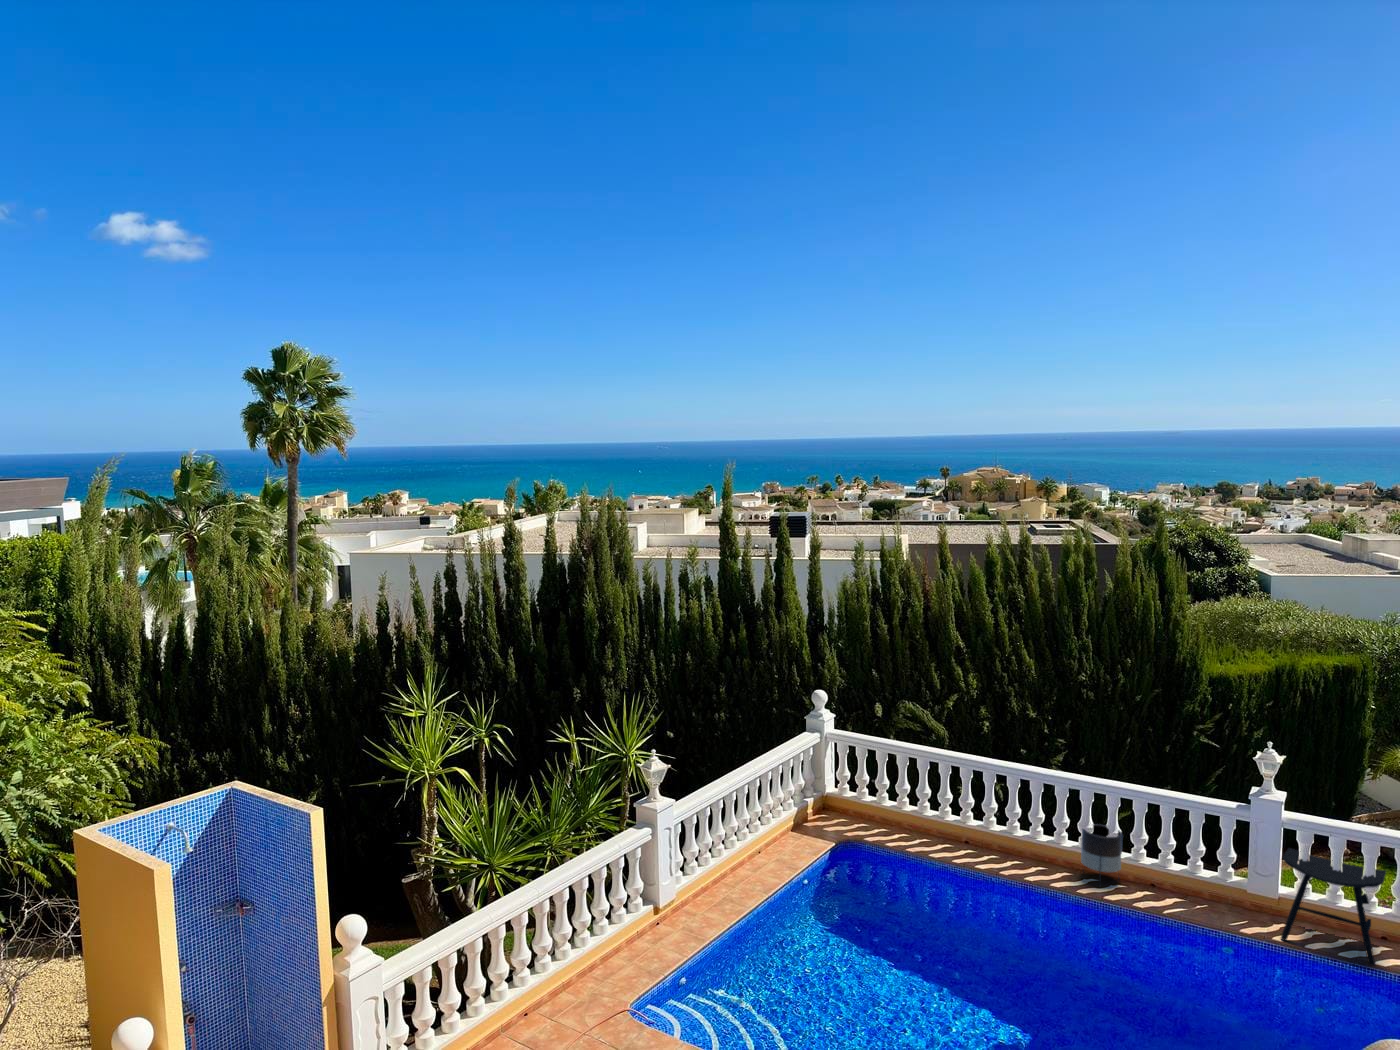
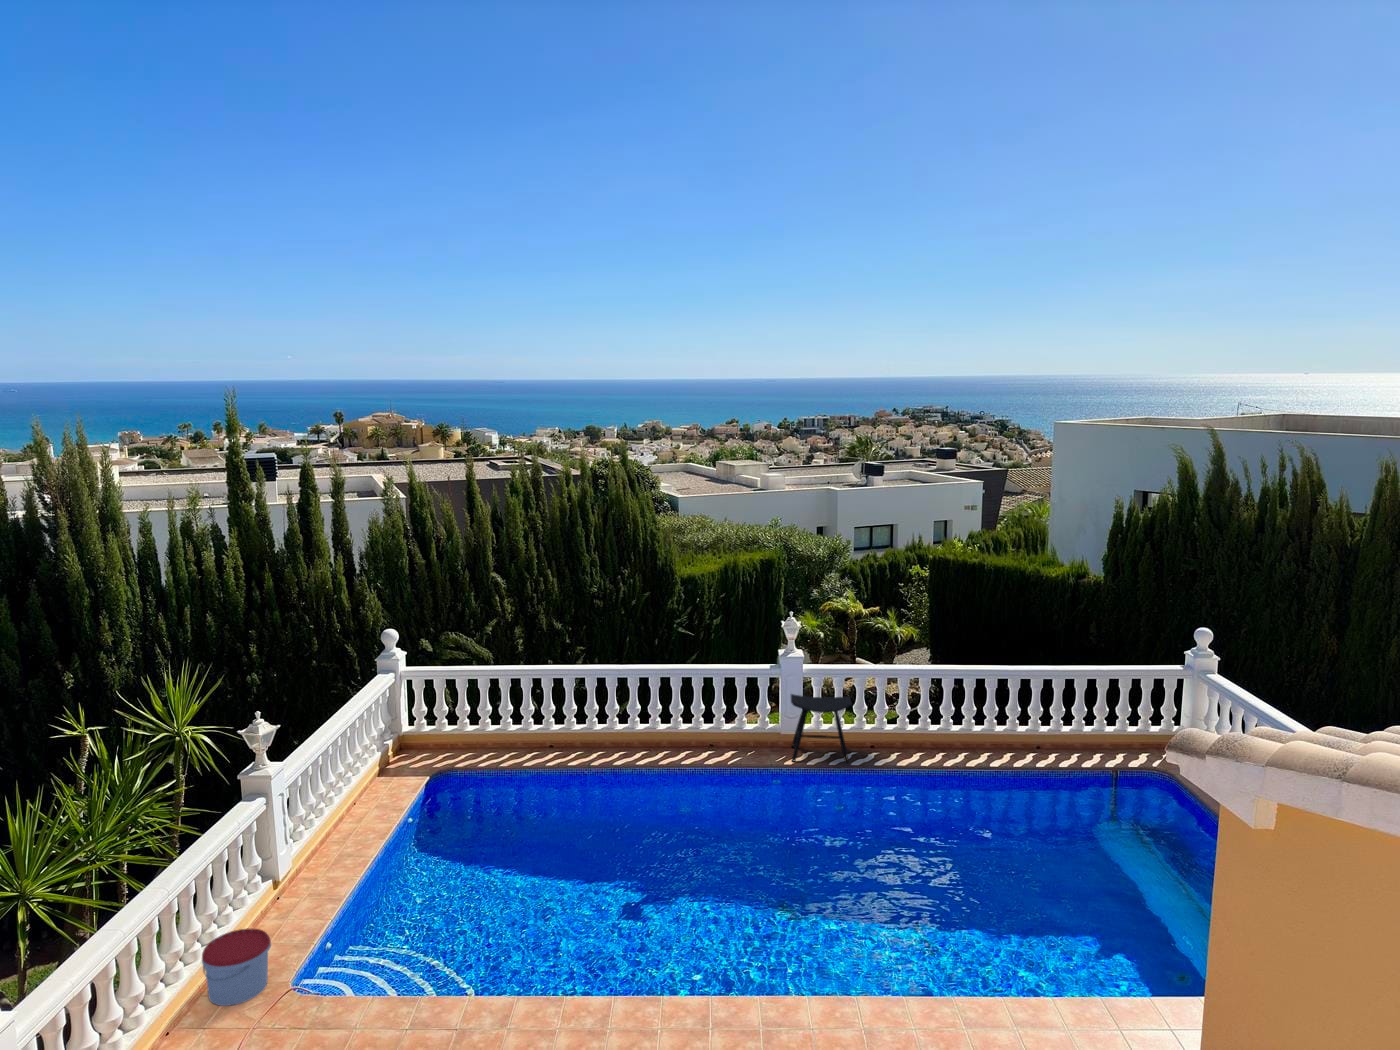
planter: present [1081,824,1123,877] -> none [645,706,676,757]
bucket: none [563,940,618,1008] -> present [202,928,271,1006]

